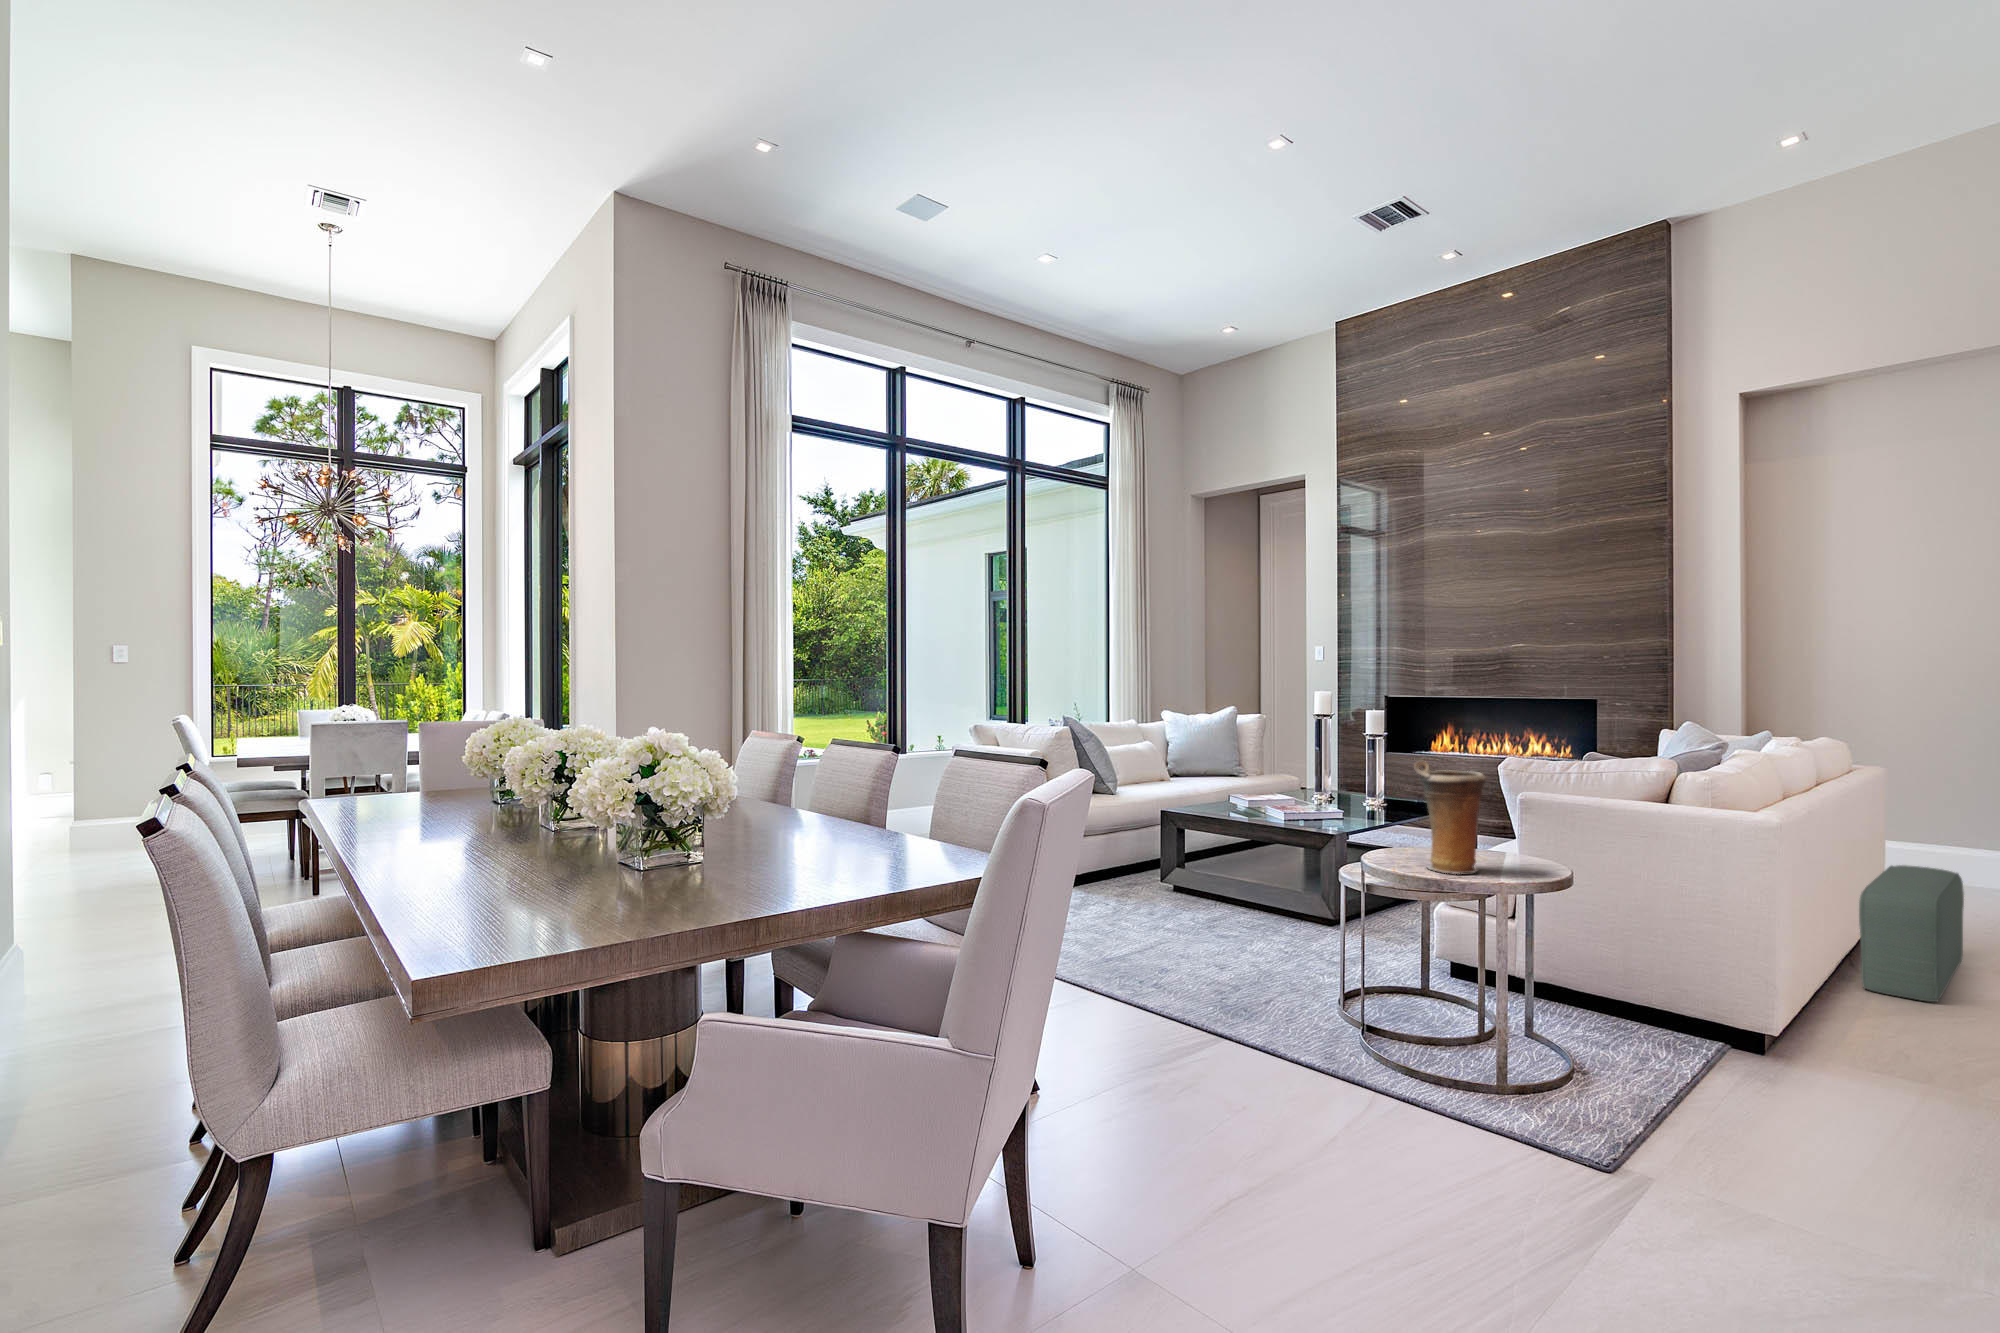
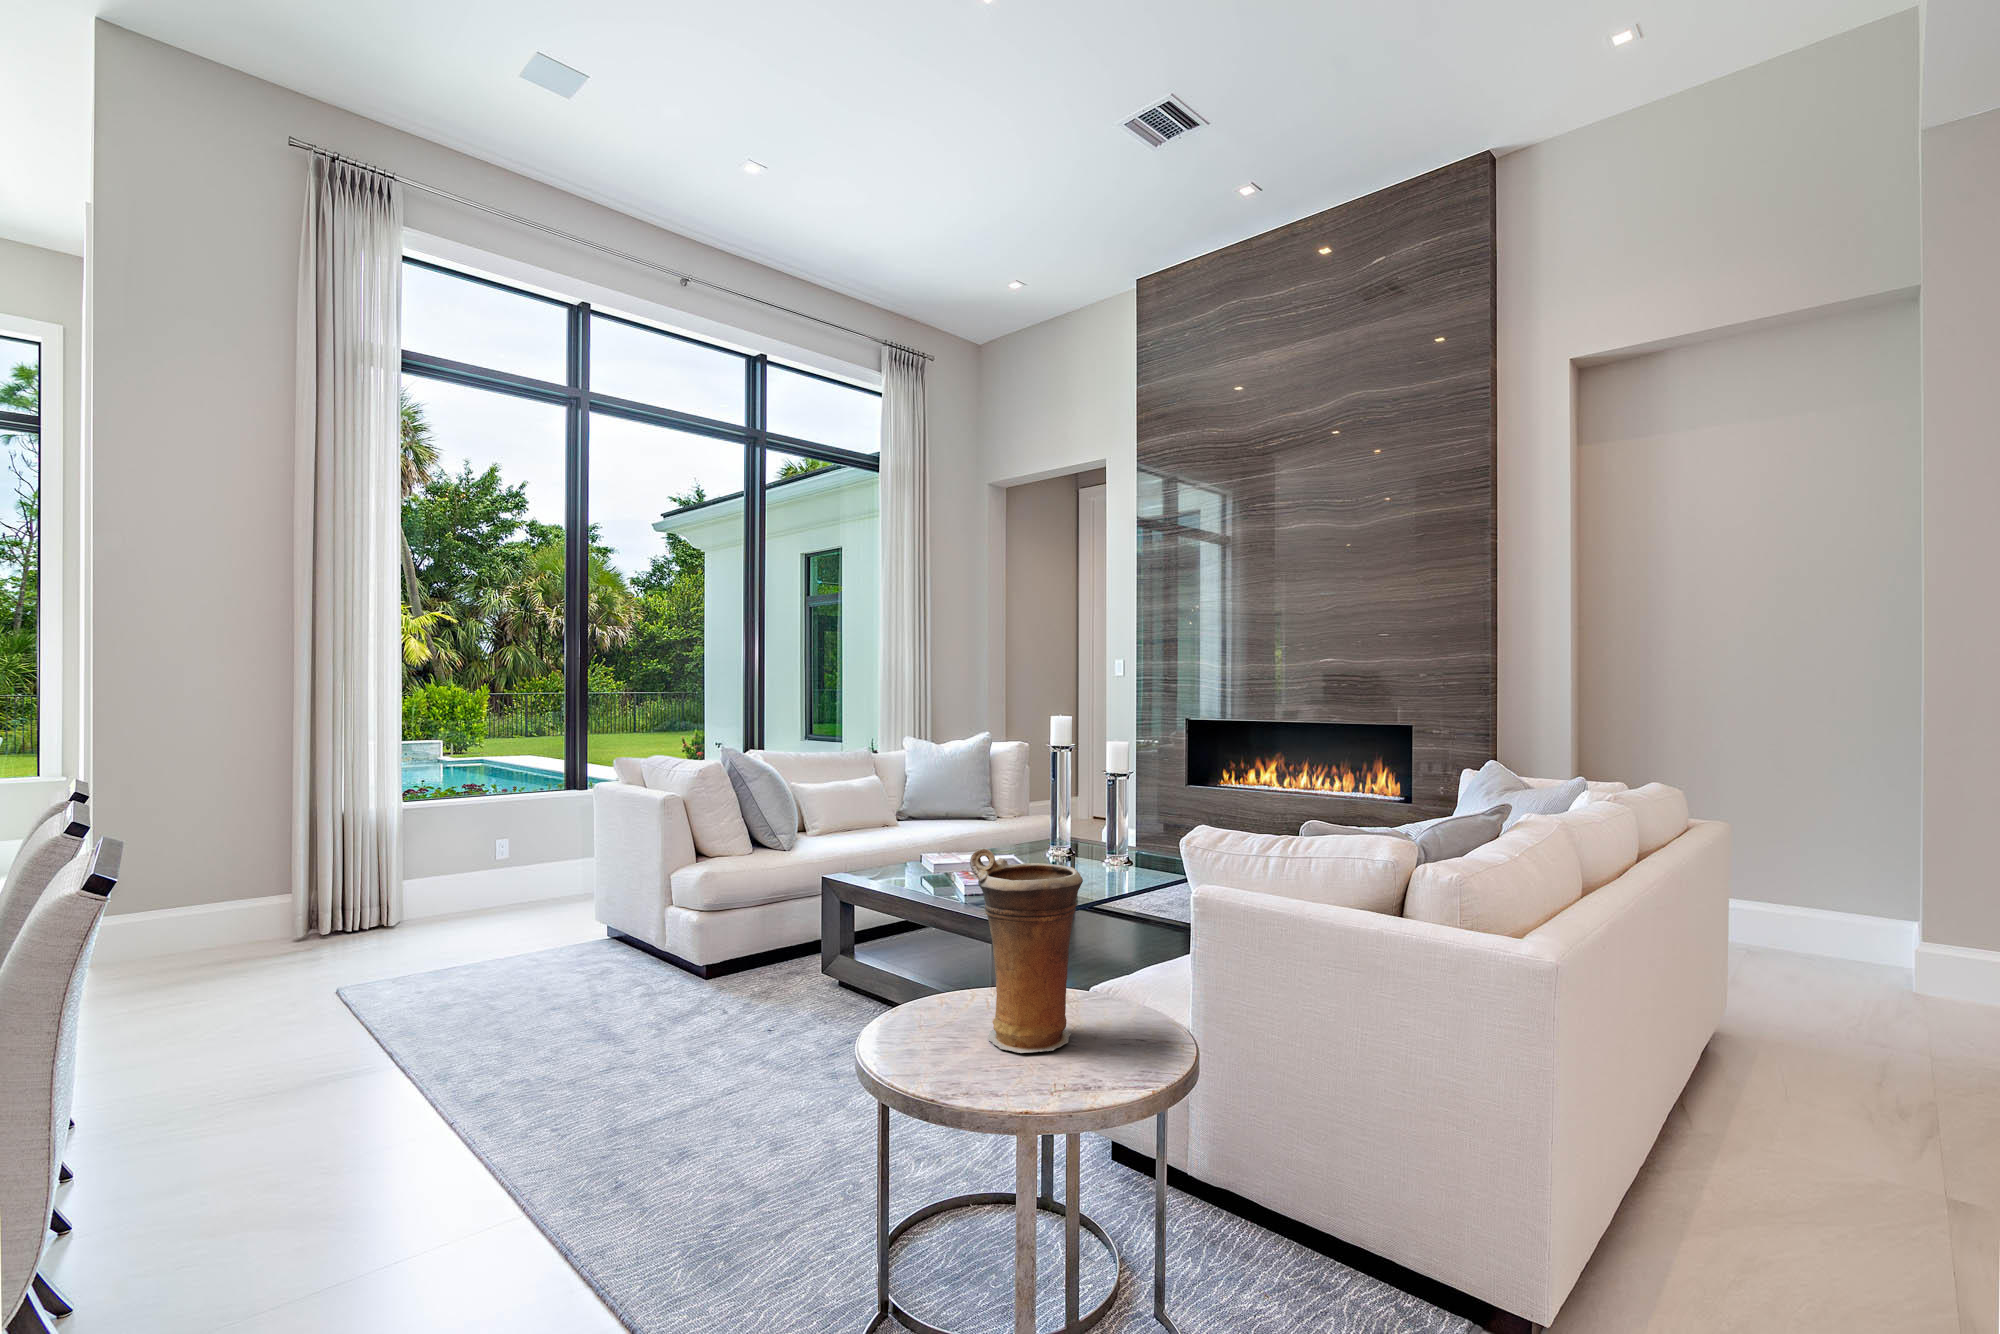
pouf: present [1859,865,1964,1002] -> none [1693,965,1829,1191]

